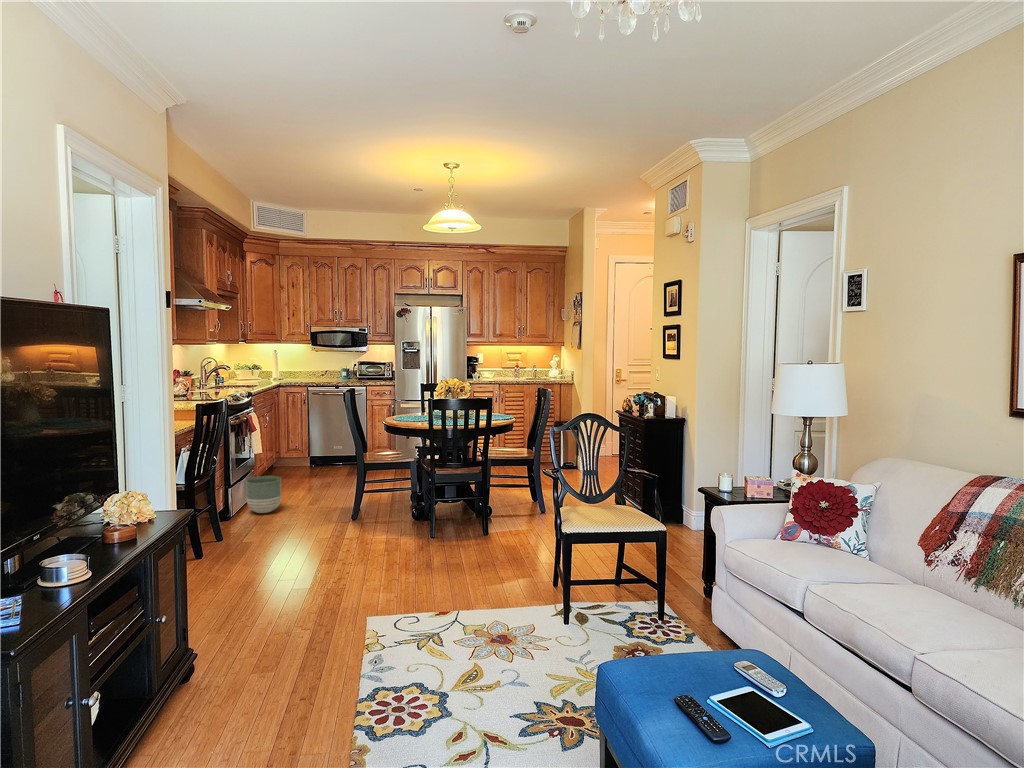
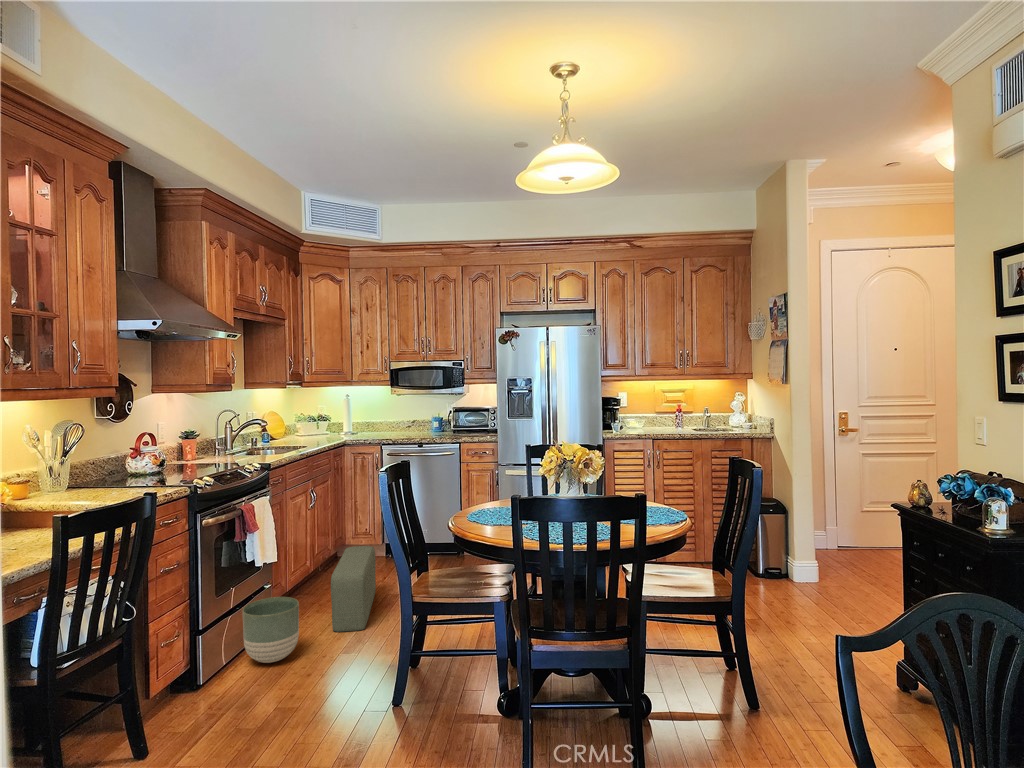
pouf: none [293,452,318,500] -> present [331,546,376,632]

